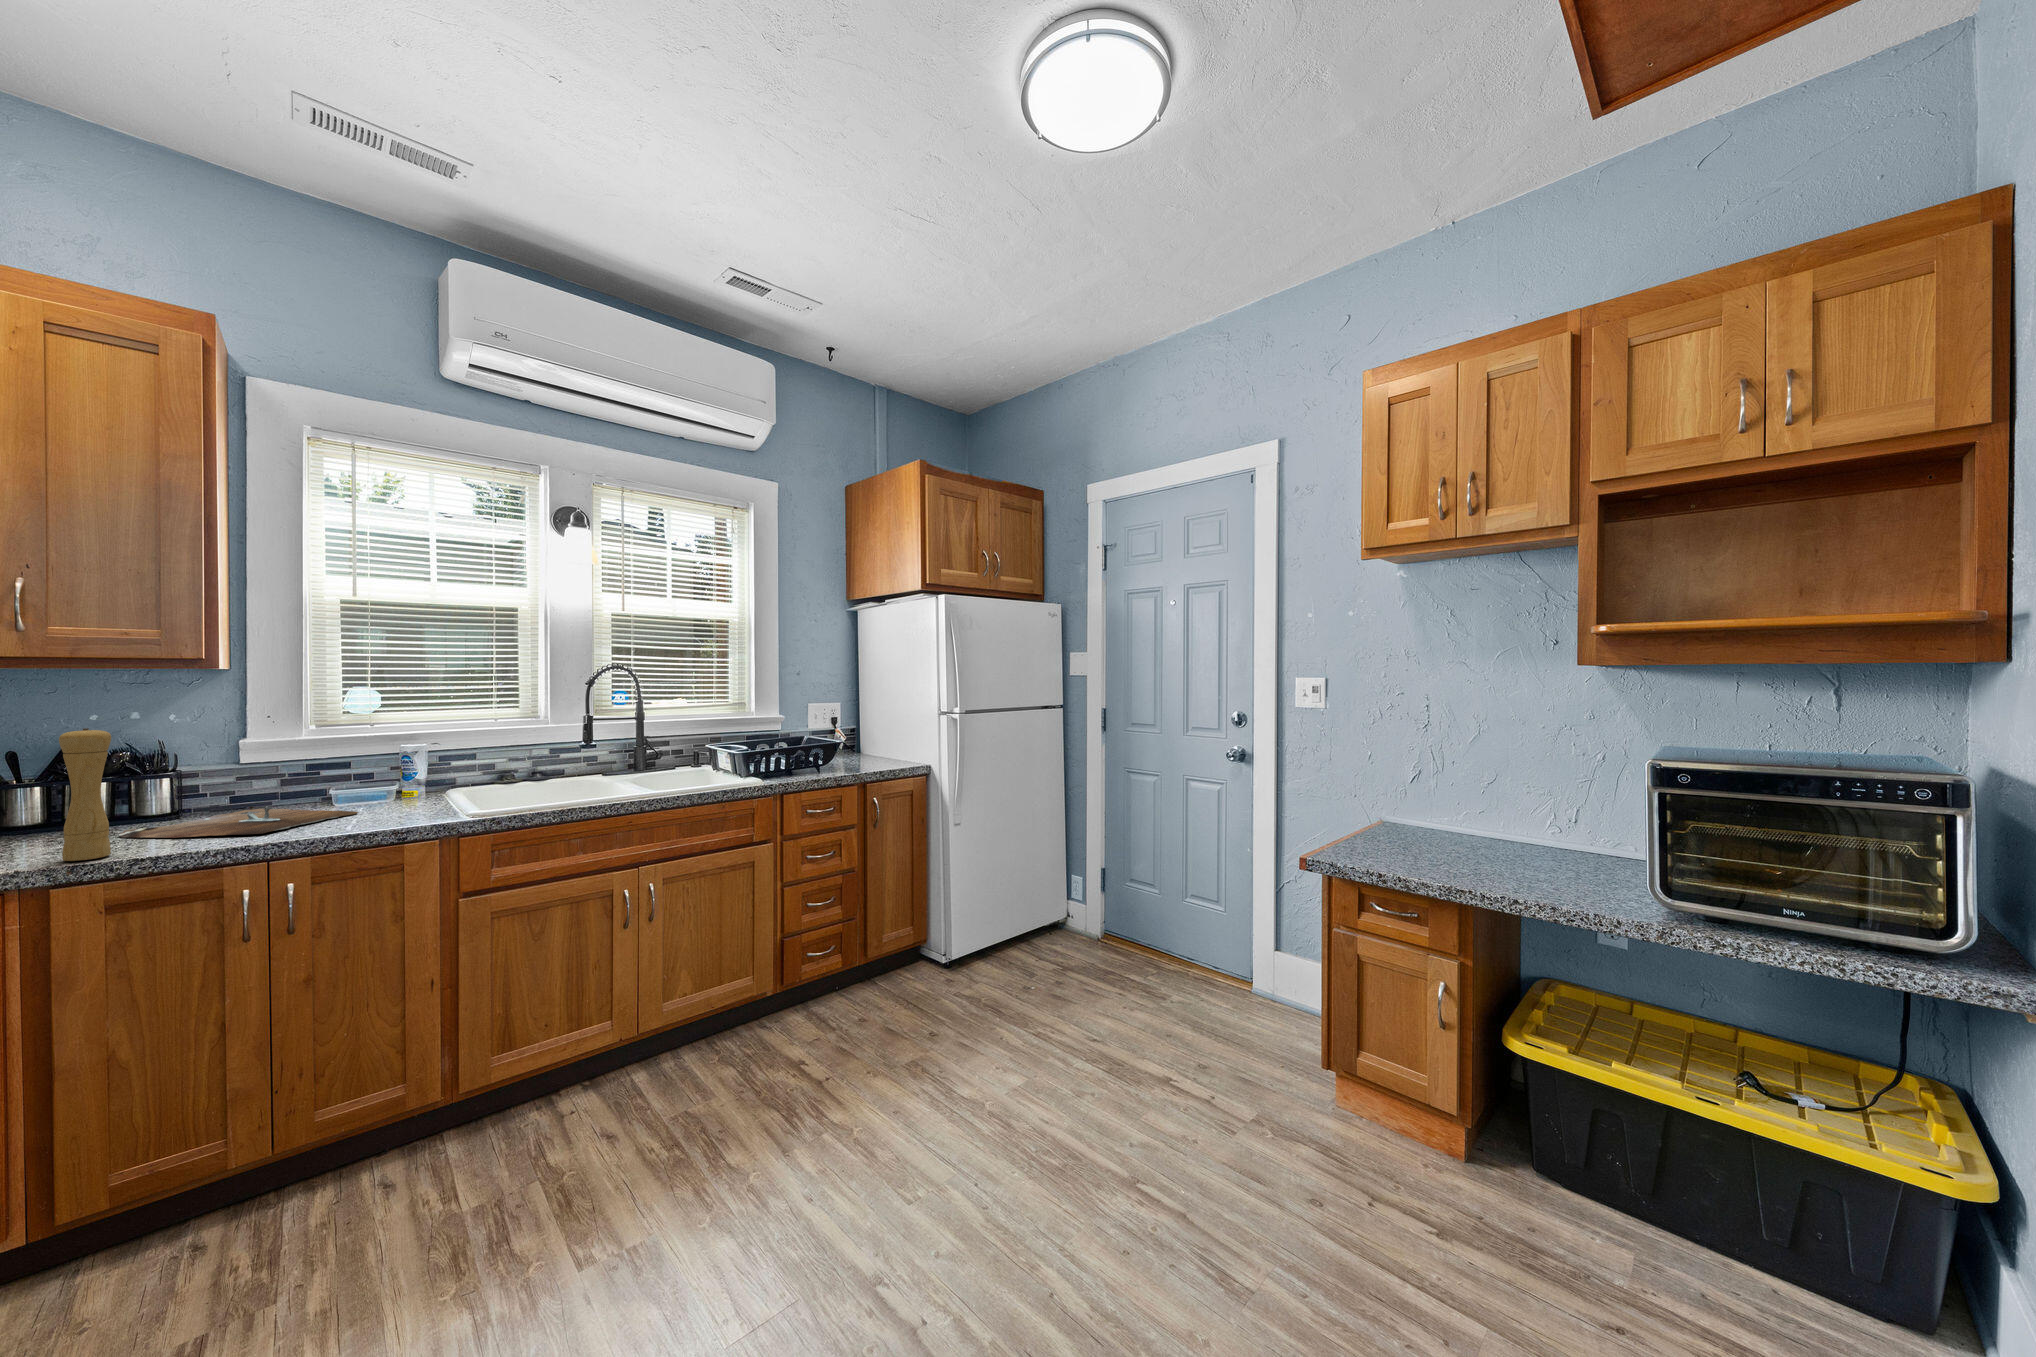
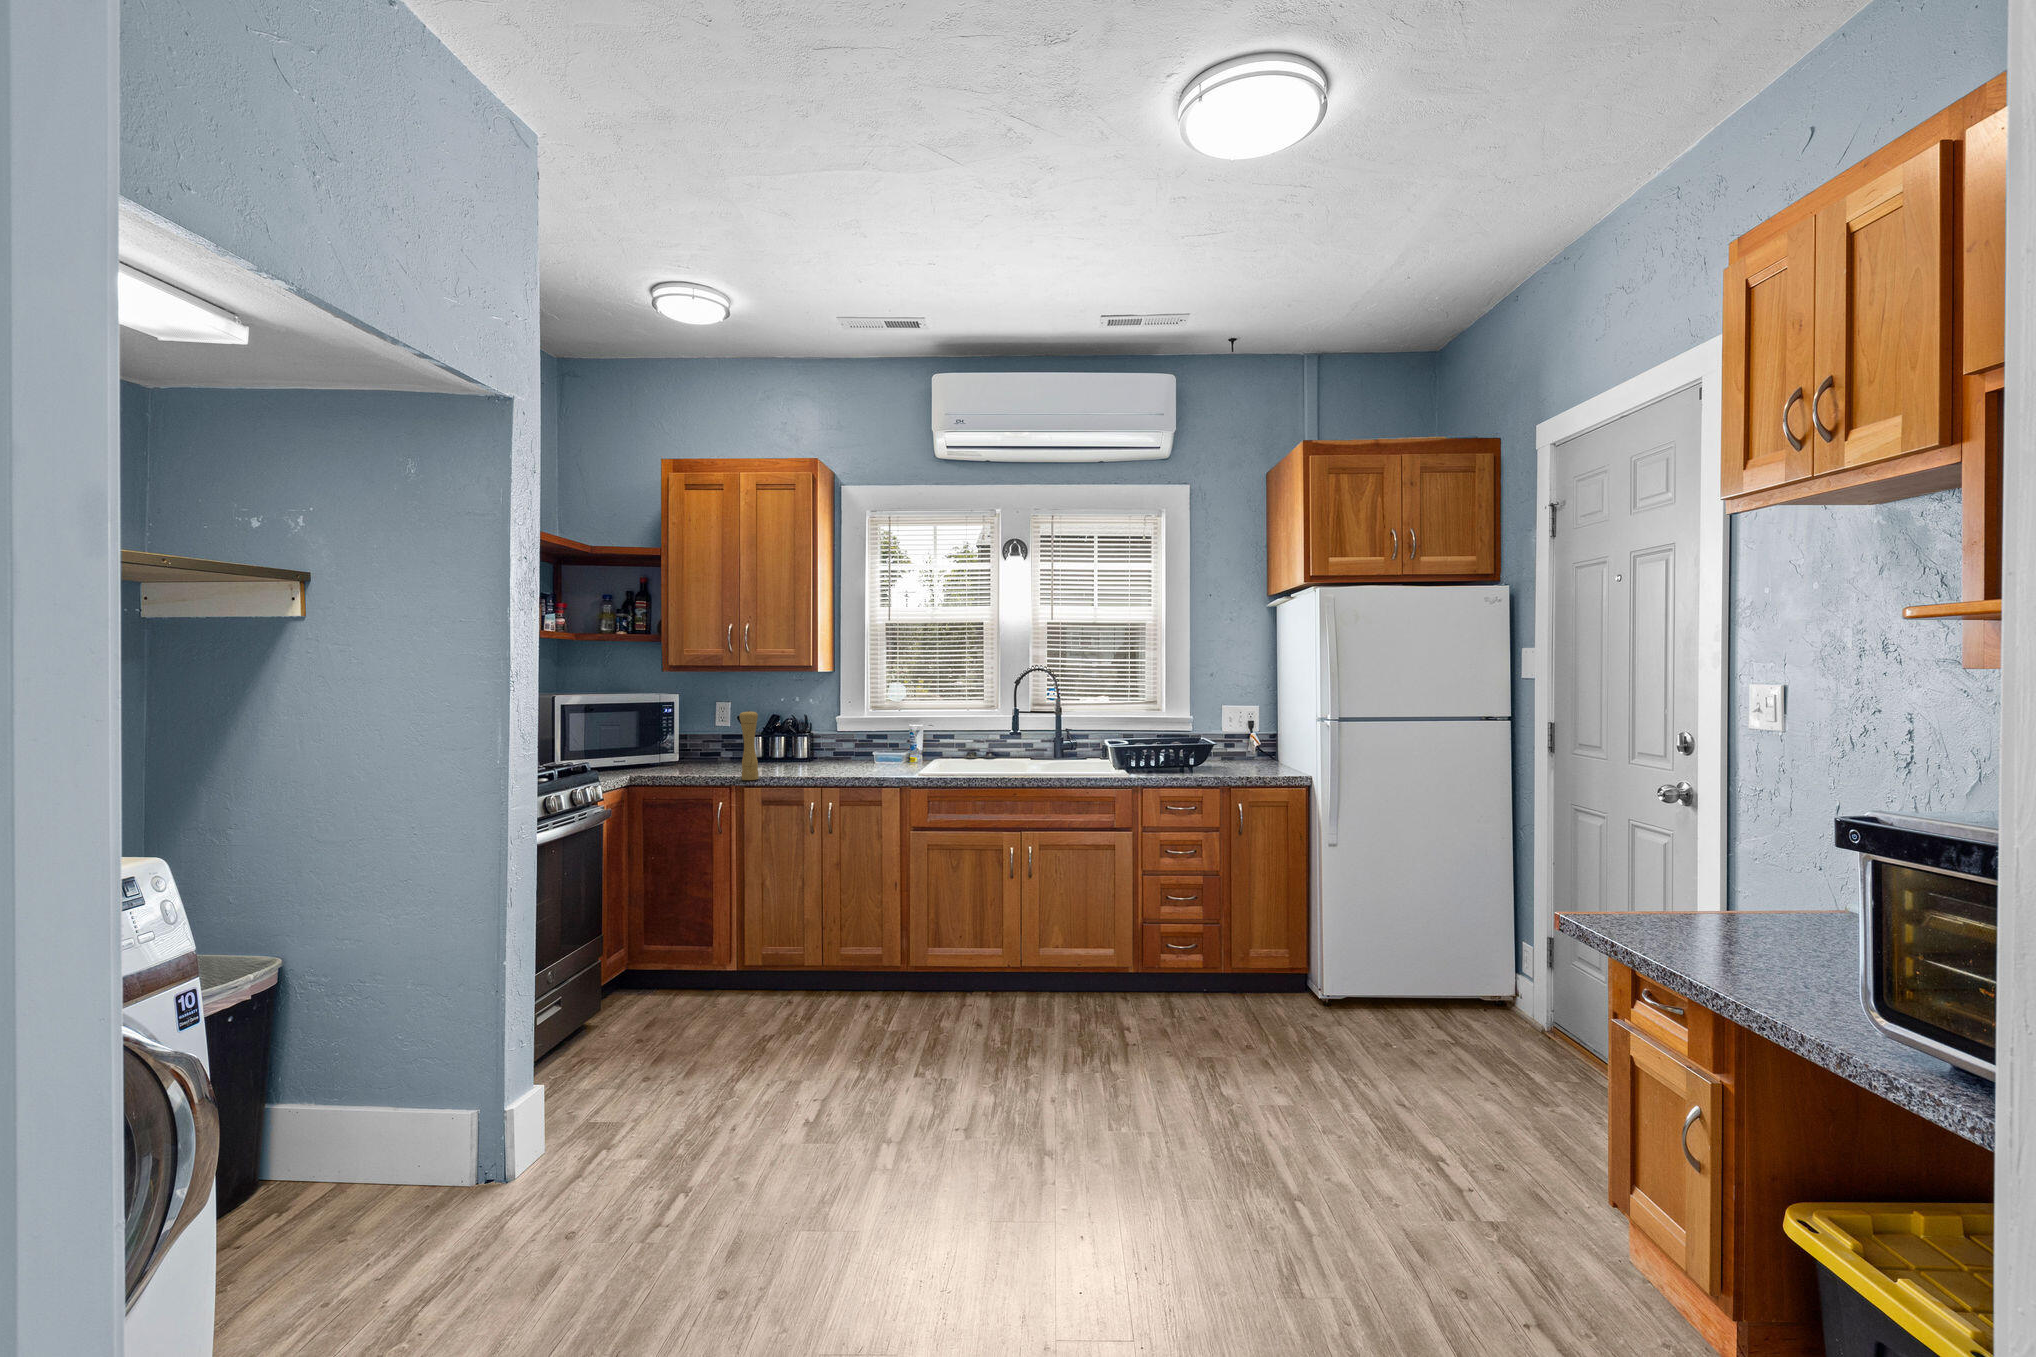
cutting board: present [119,806,358,838] -> none [773,760,873,776]

